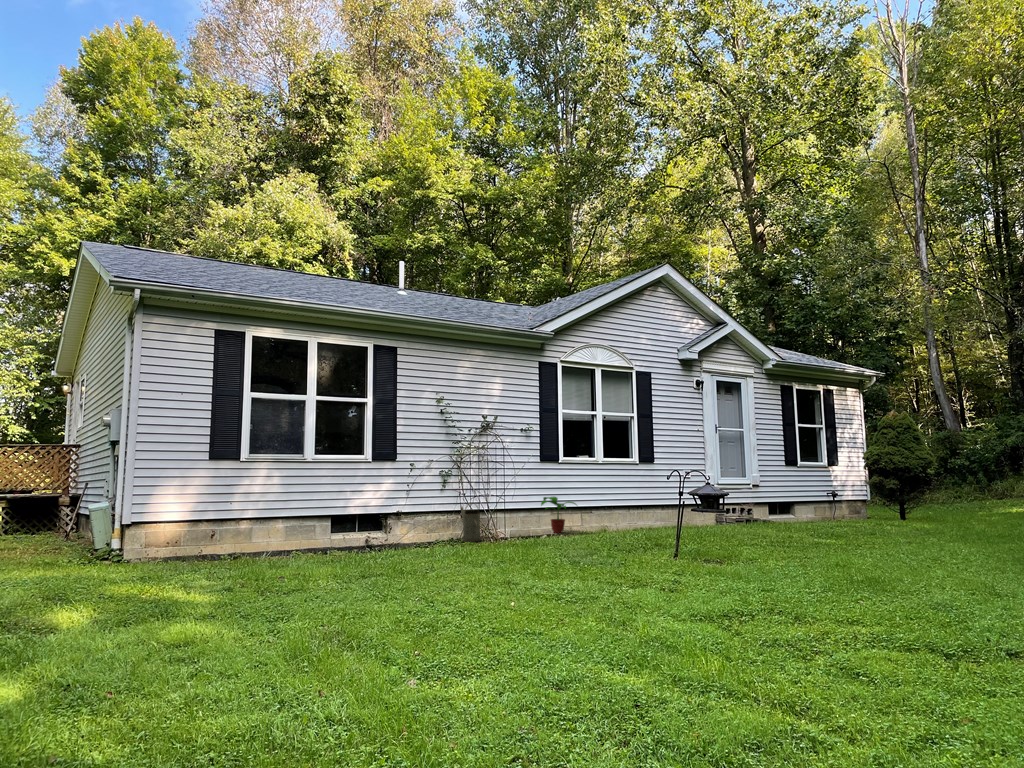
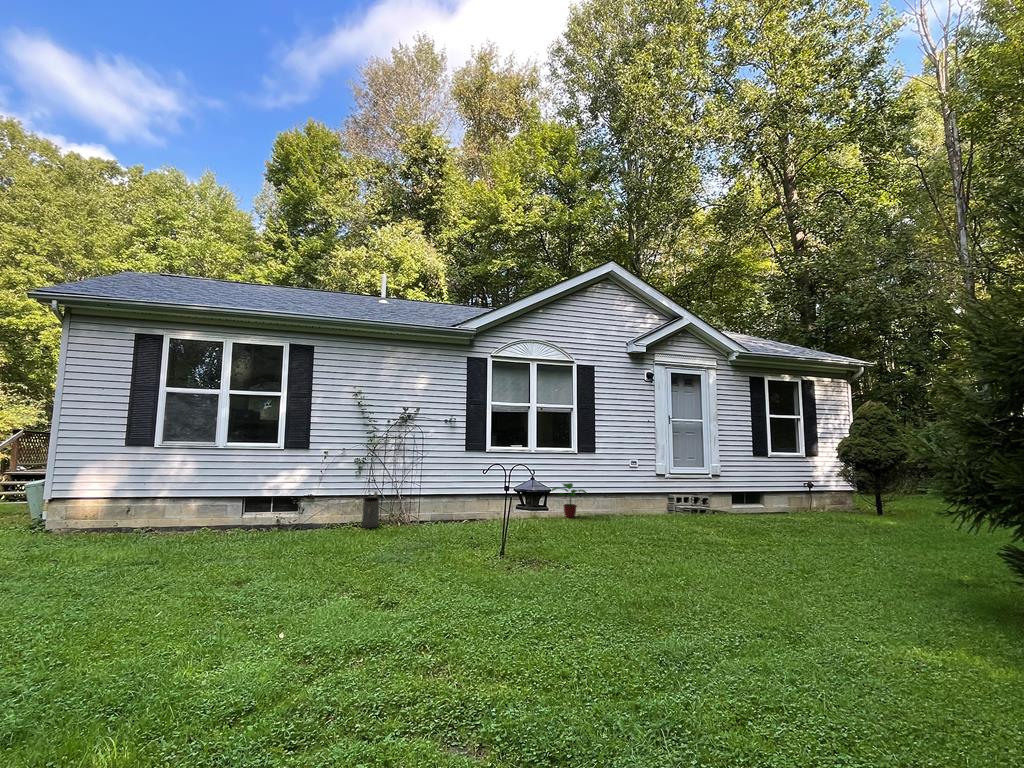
potted plant: present [541,497,575,533] -> present [551,483,587,518]

